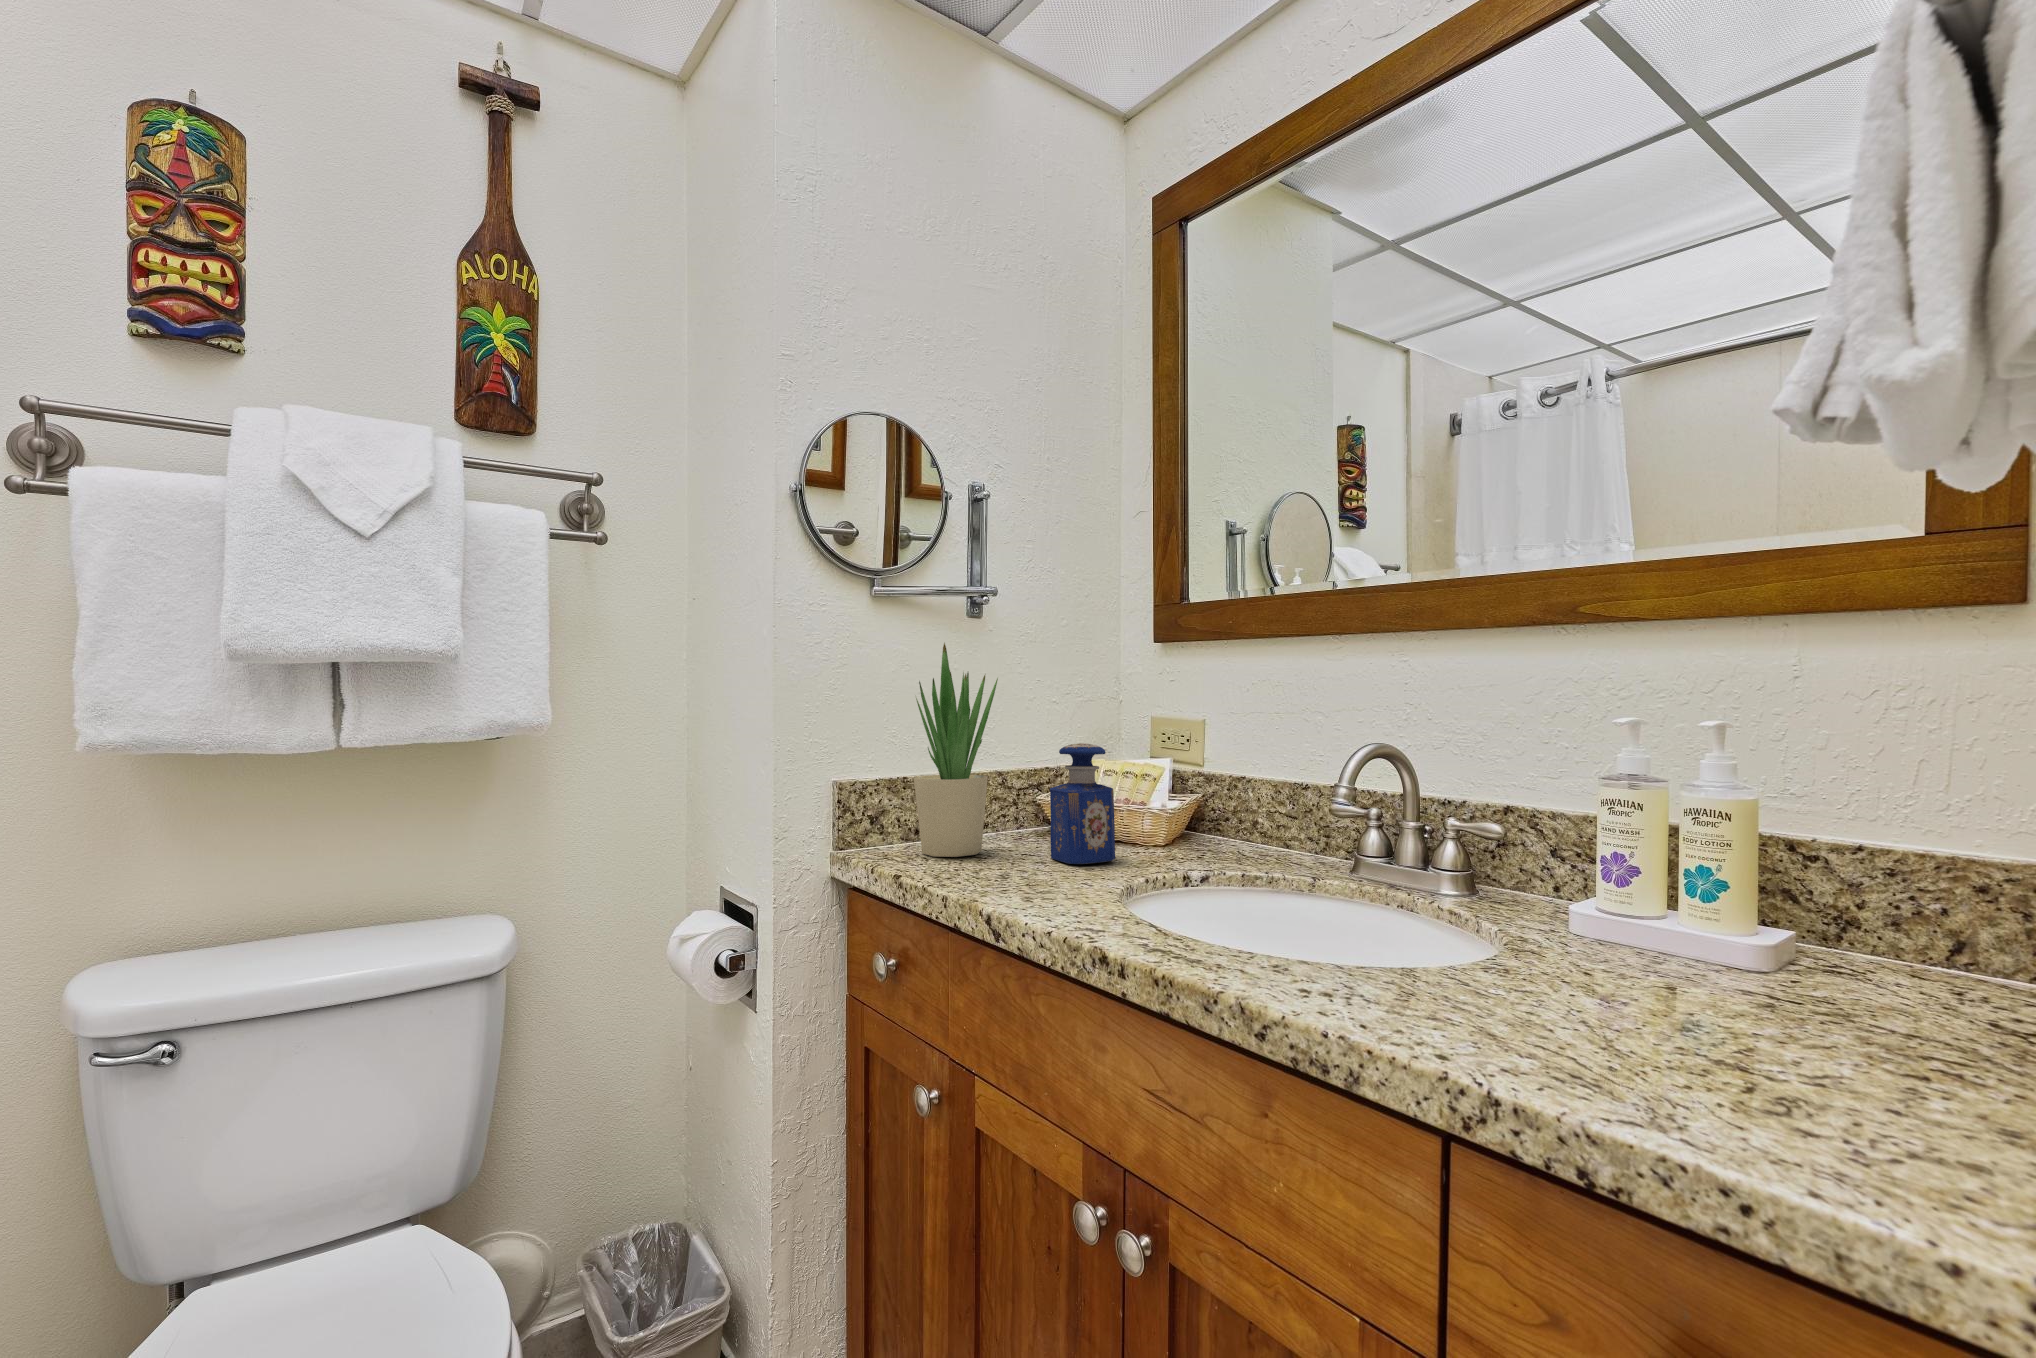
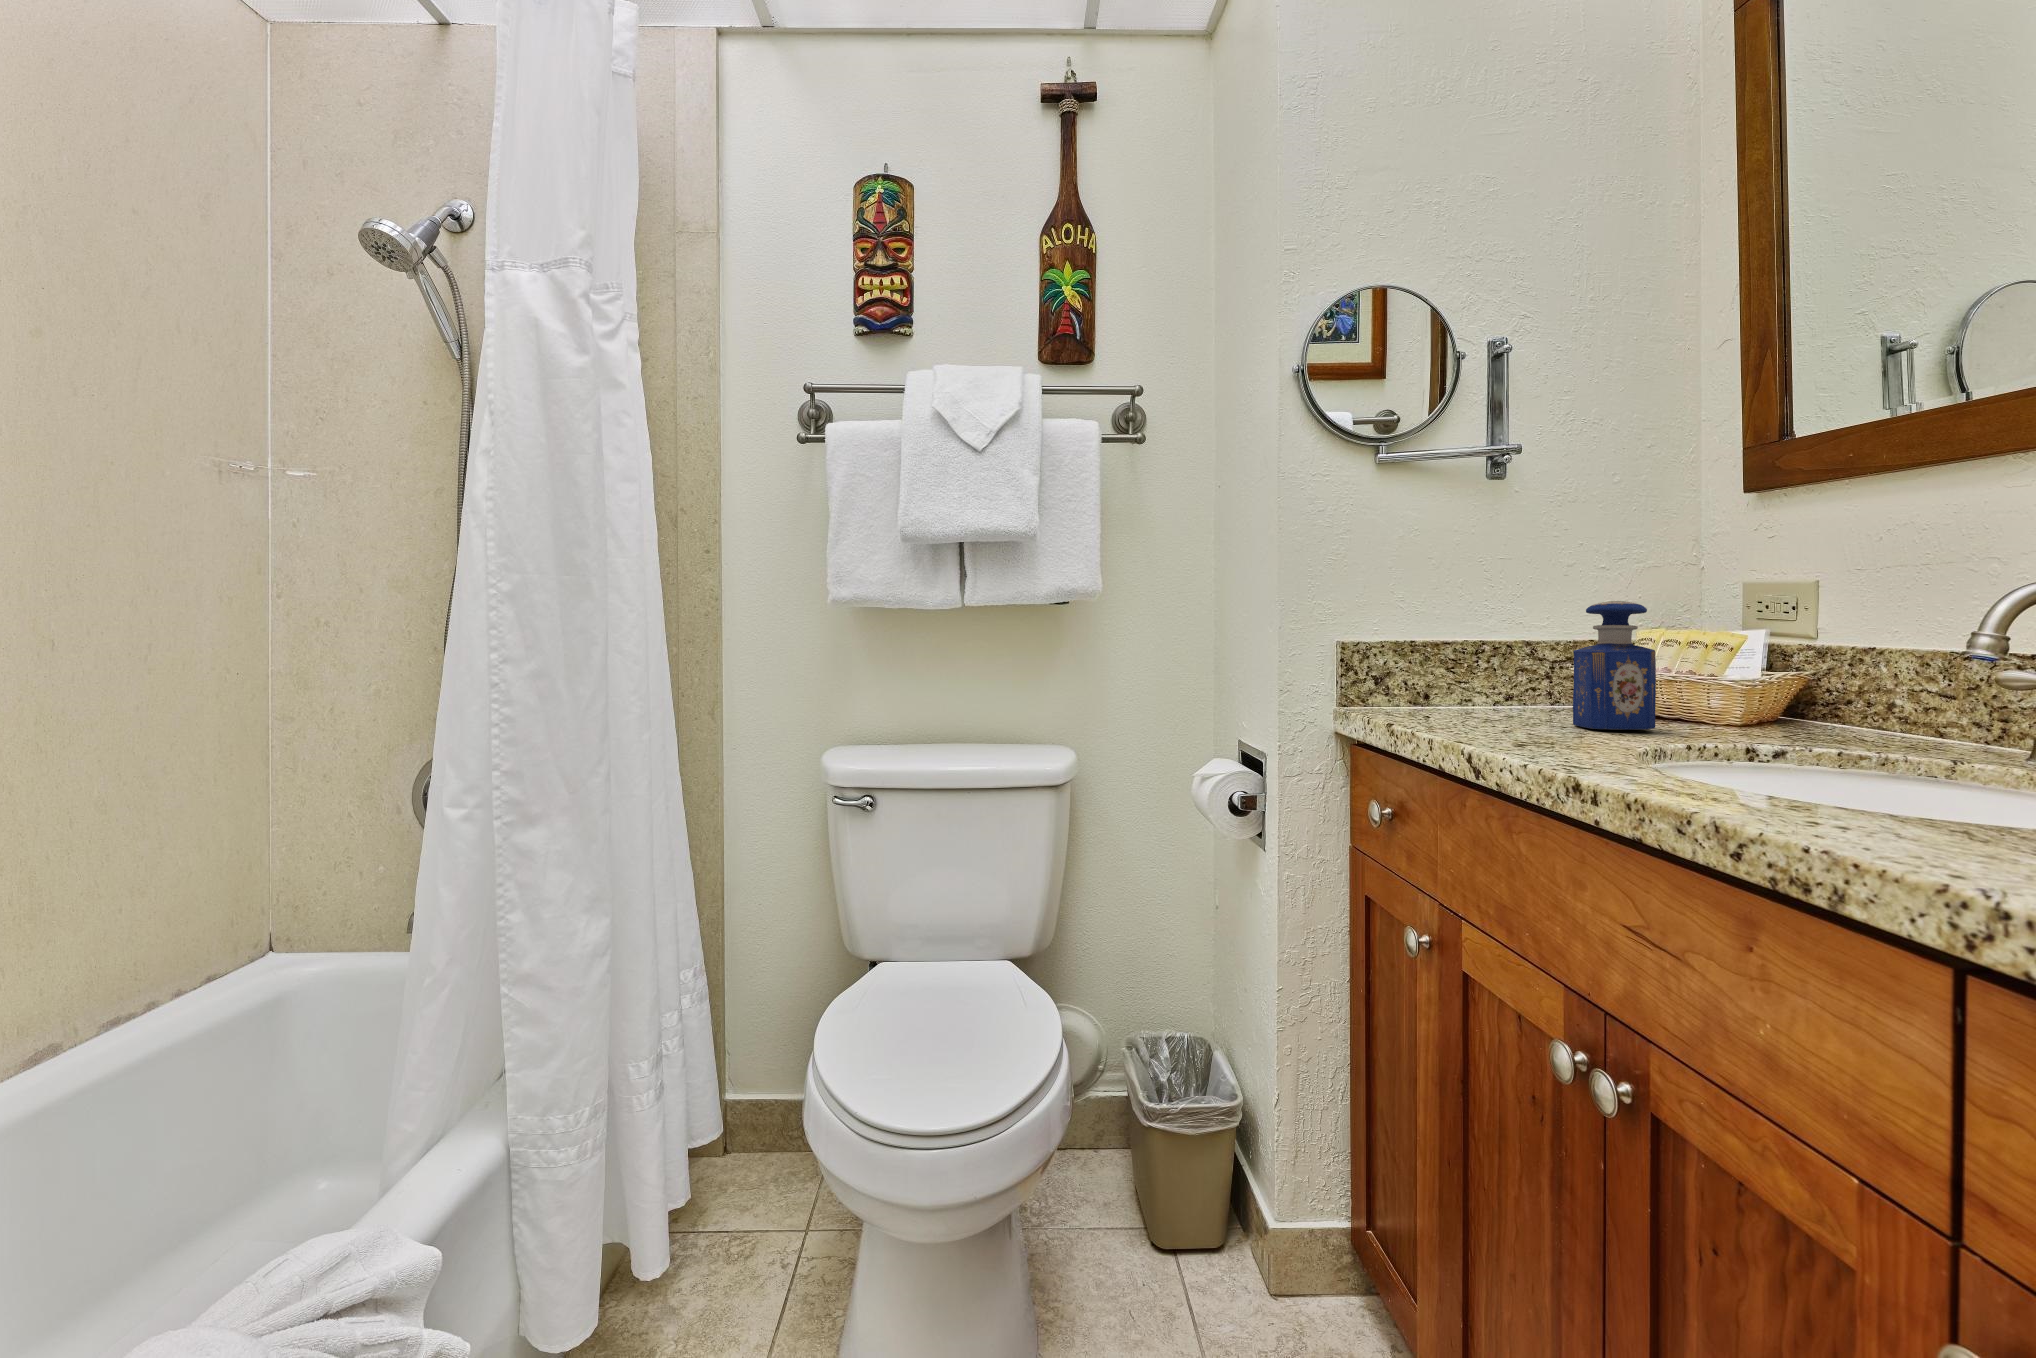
potted plant: present [914,643,998,857] -> none [1418,503,1518,717]

